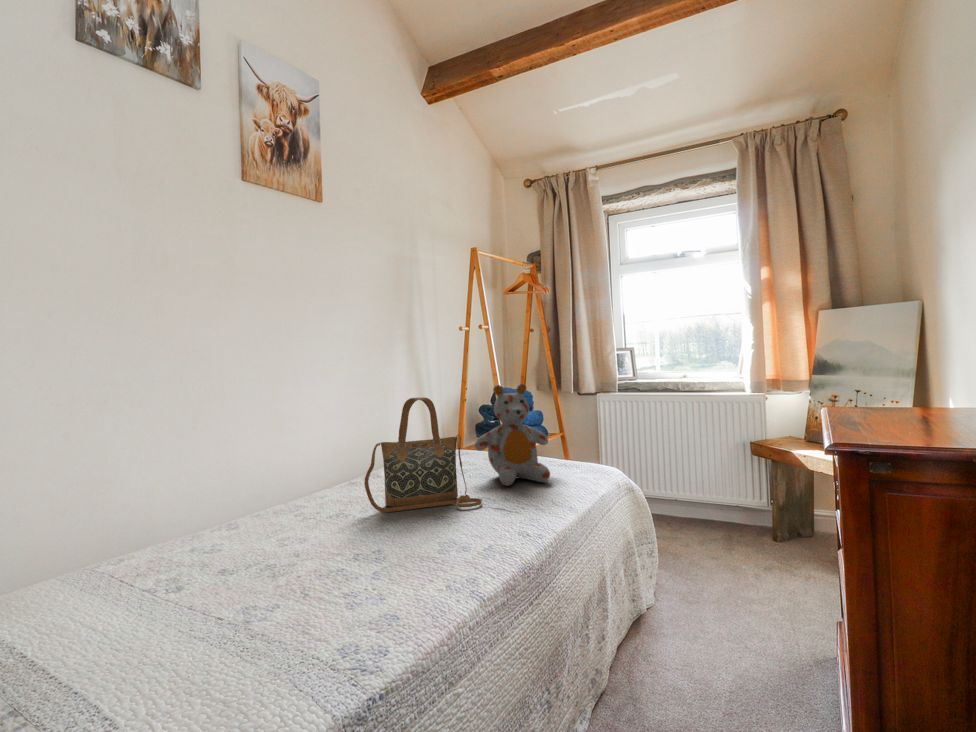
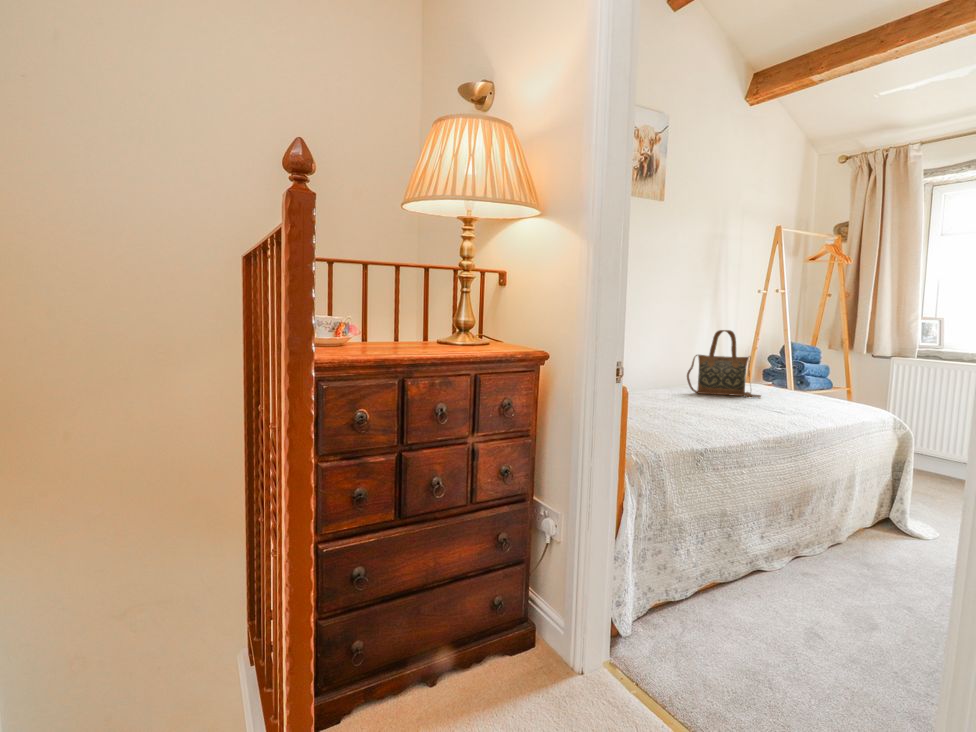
stuffed bear: present [475,384,550,486] -> none [760,330,820,398]

